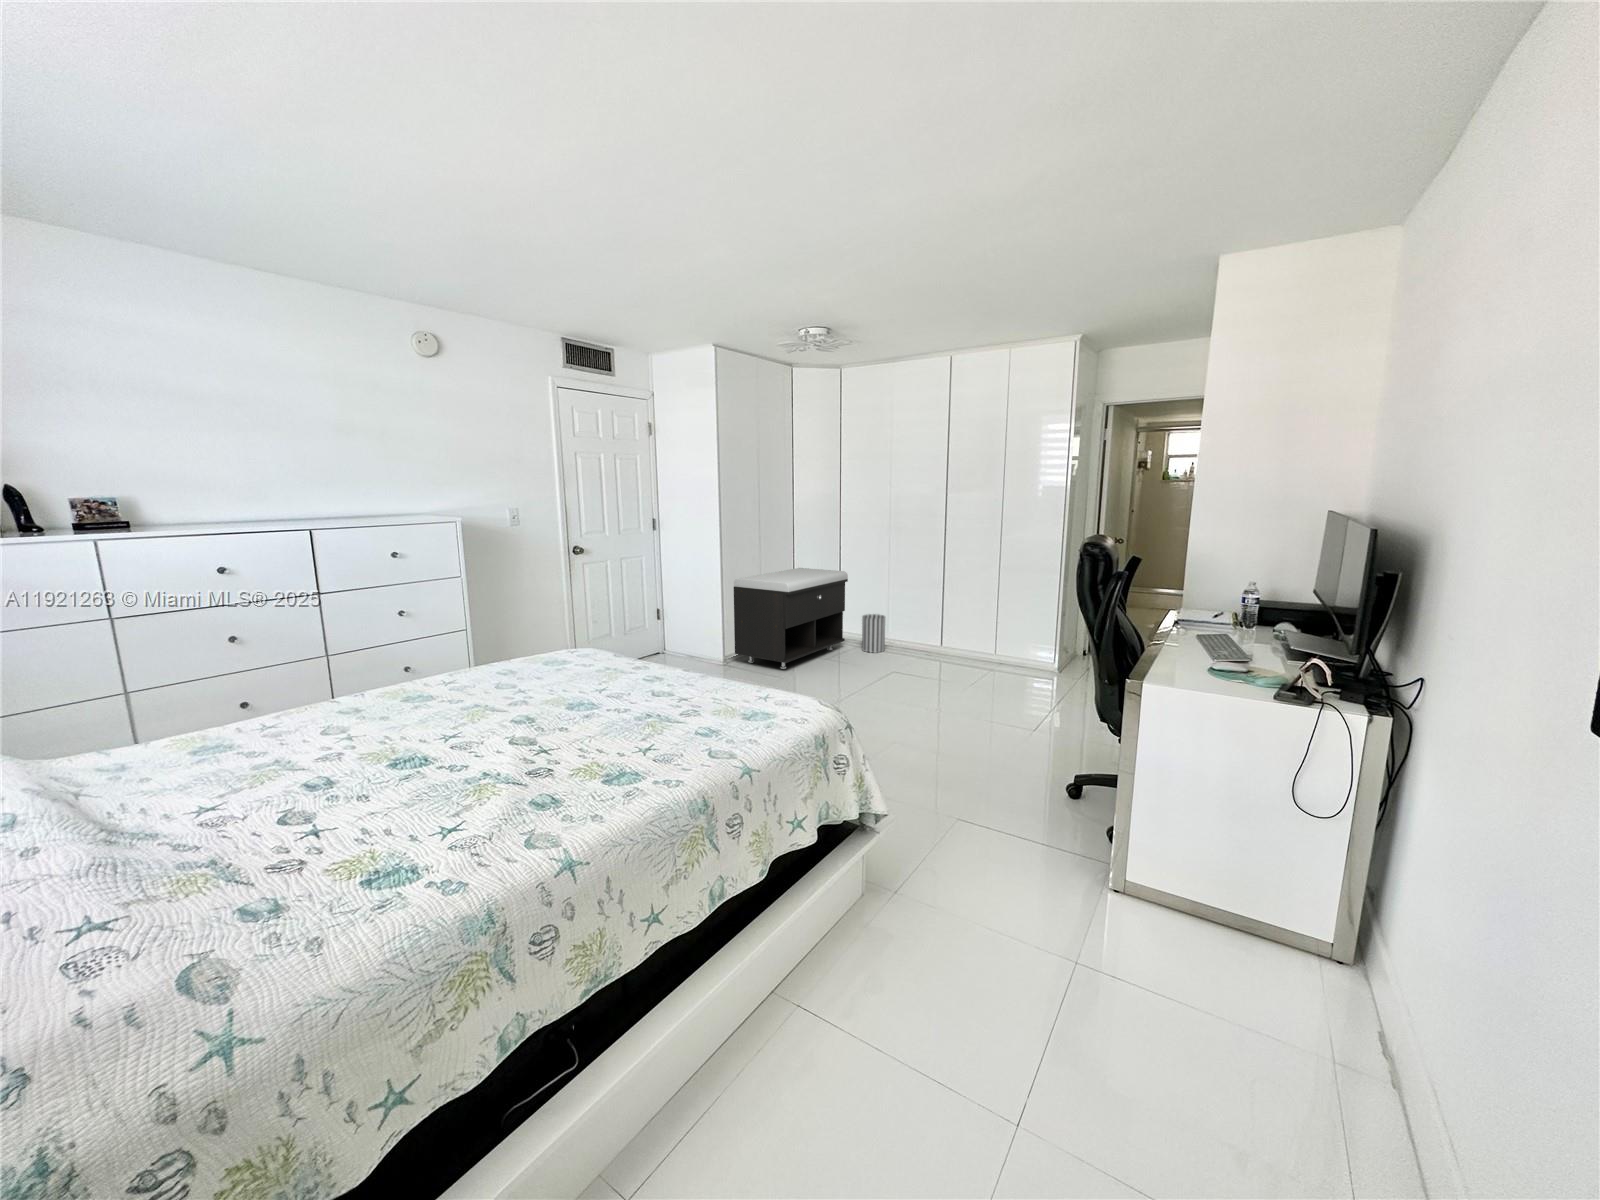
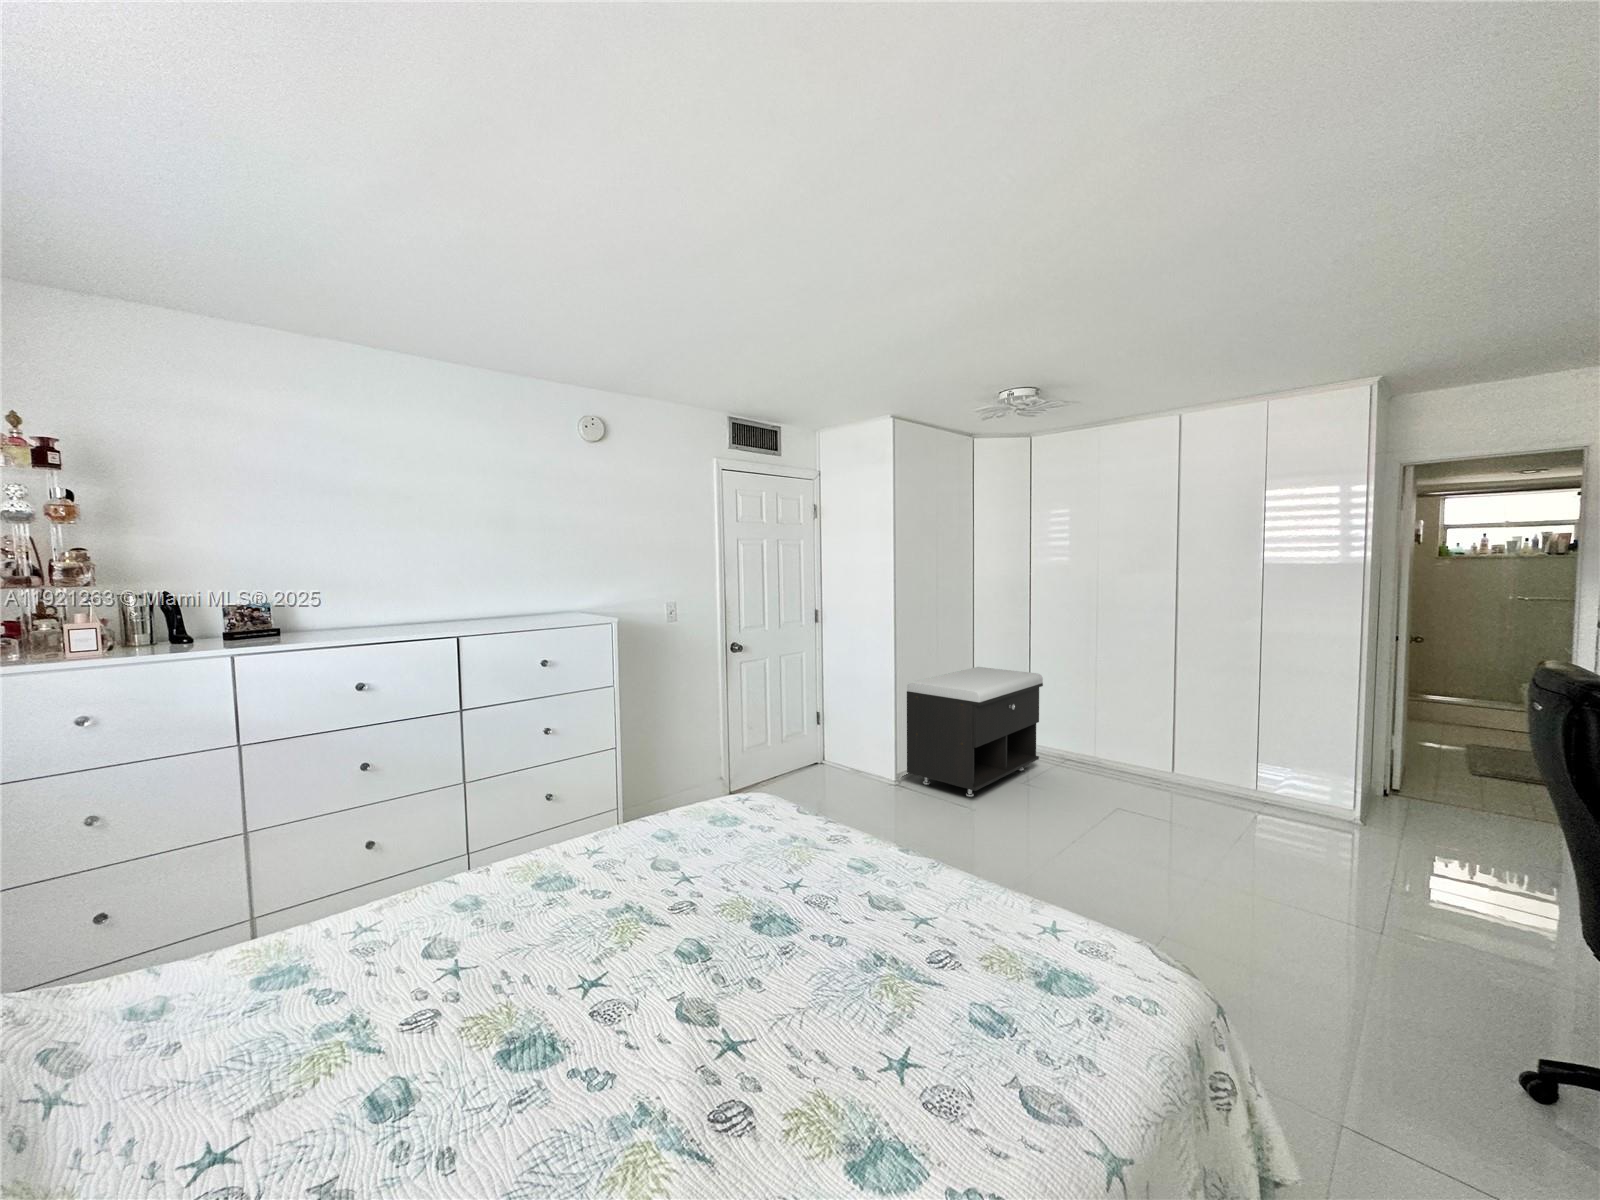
wastebasket: present [862,614,885,653] -> none [1062,727,1094,778]

